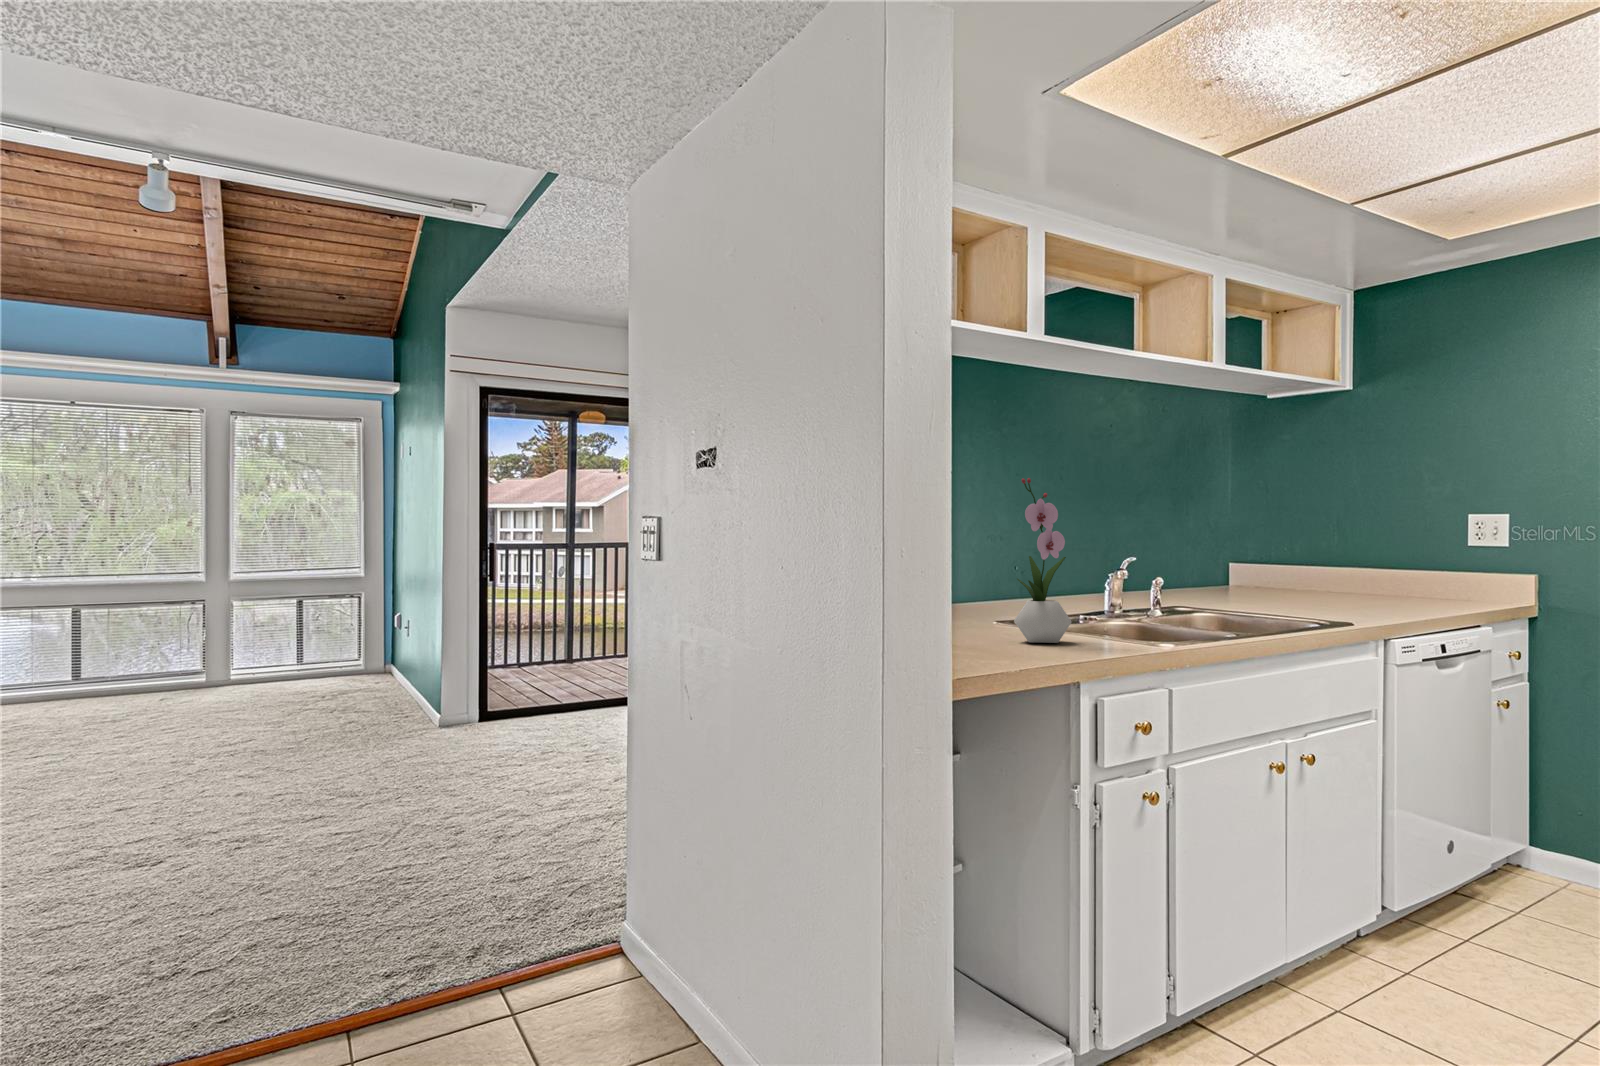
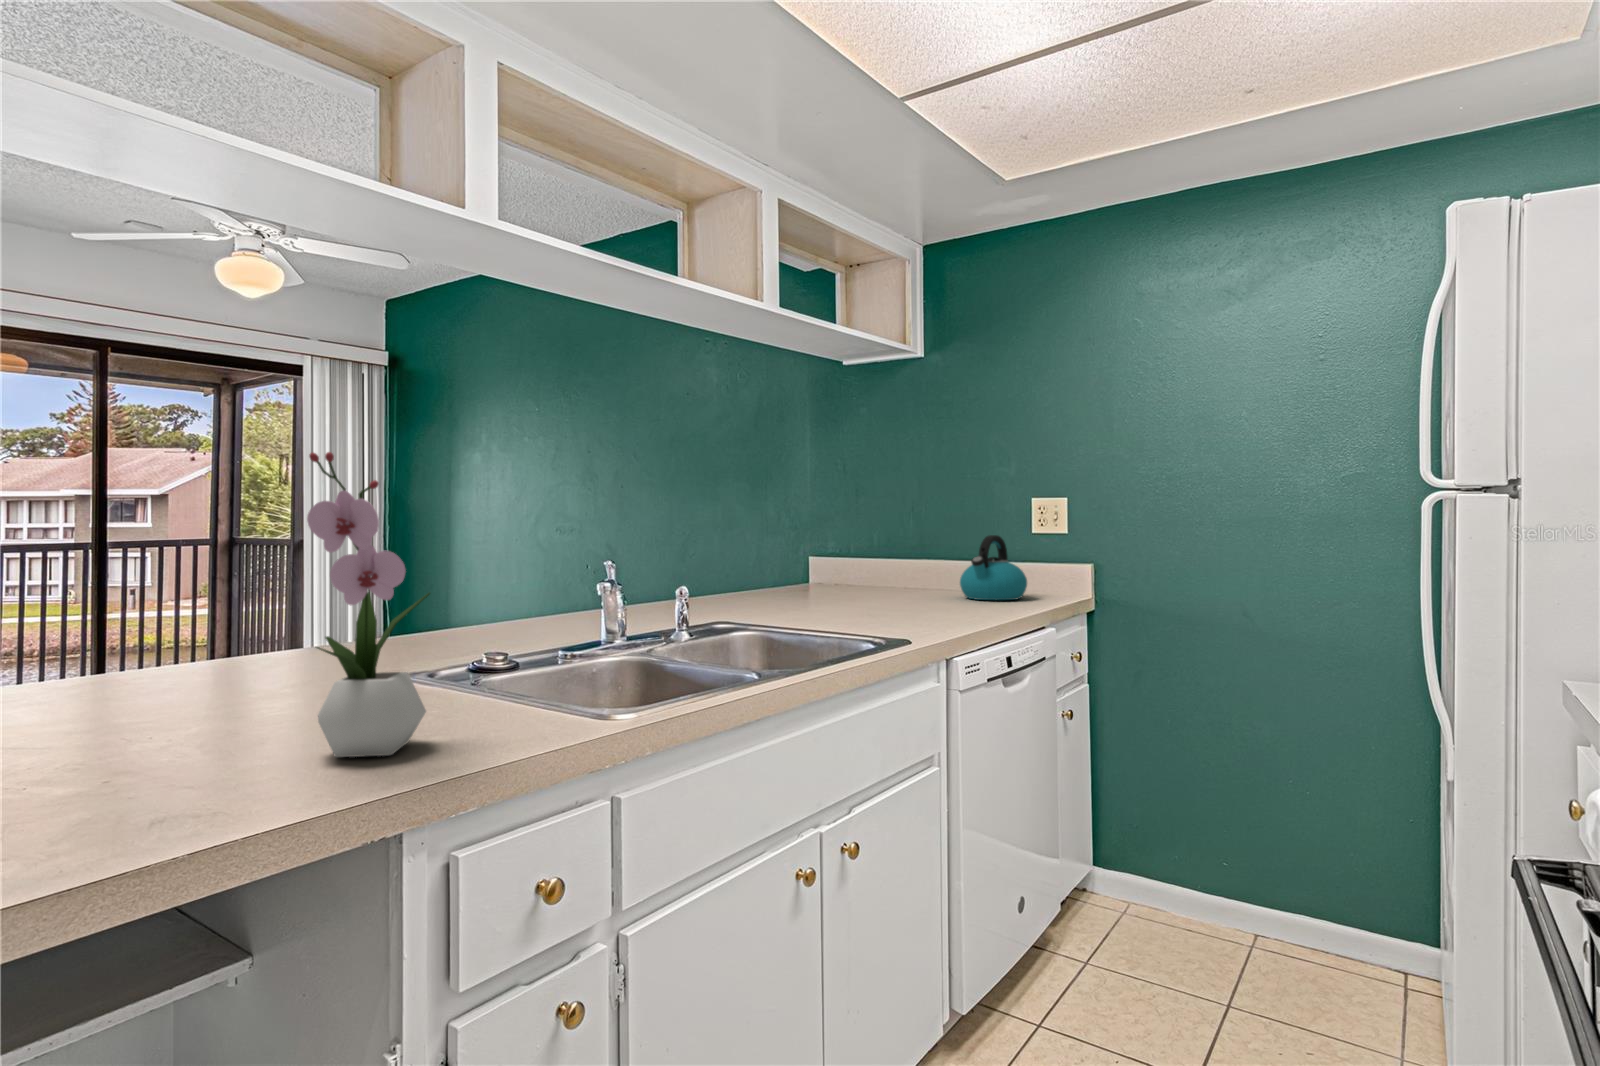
kettle: none [1392,542,1464,603] -> present [960,535,1027,600]

